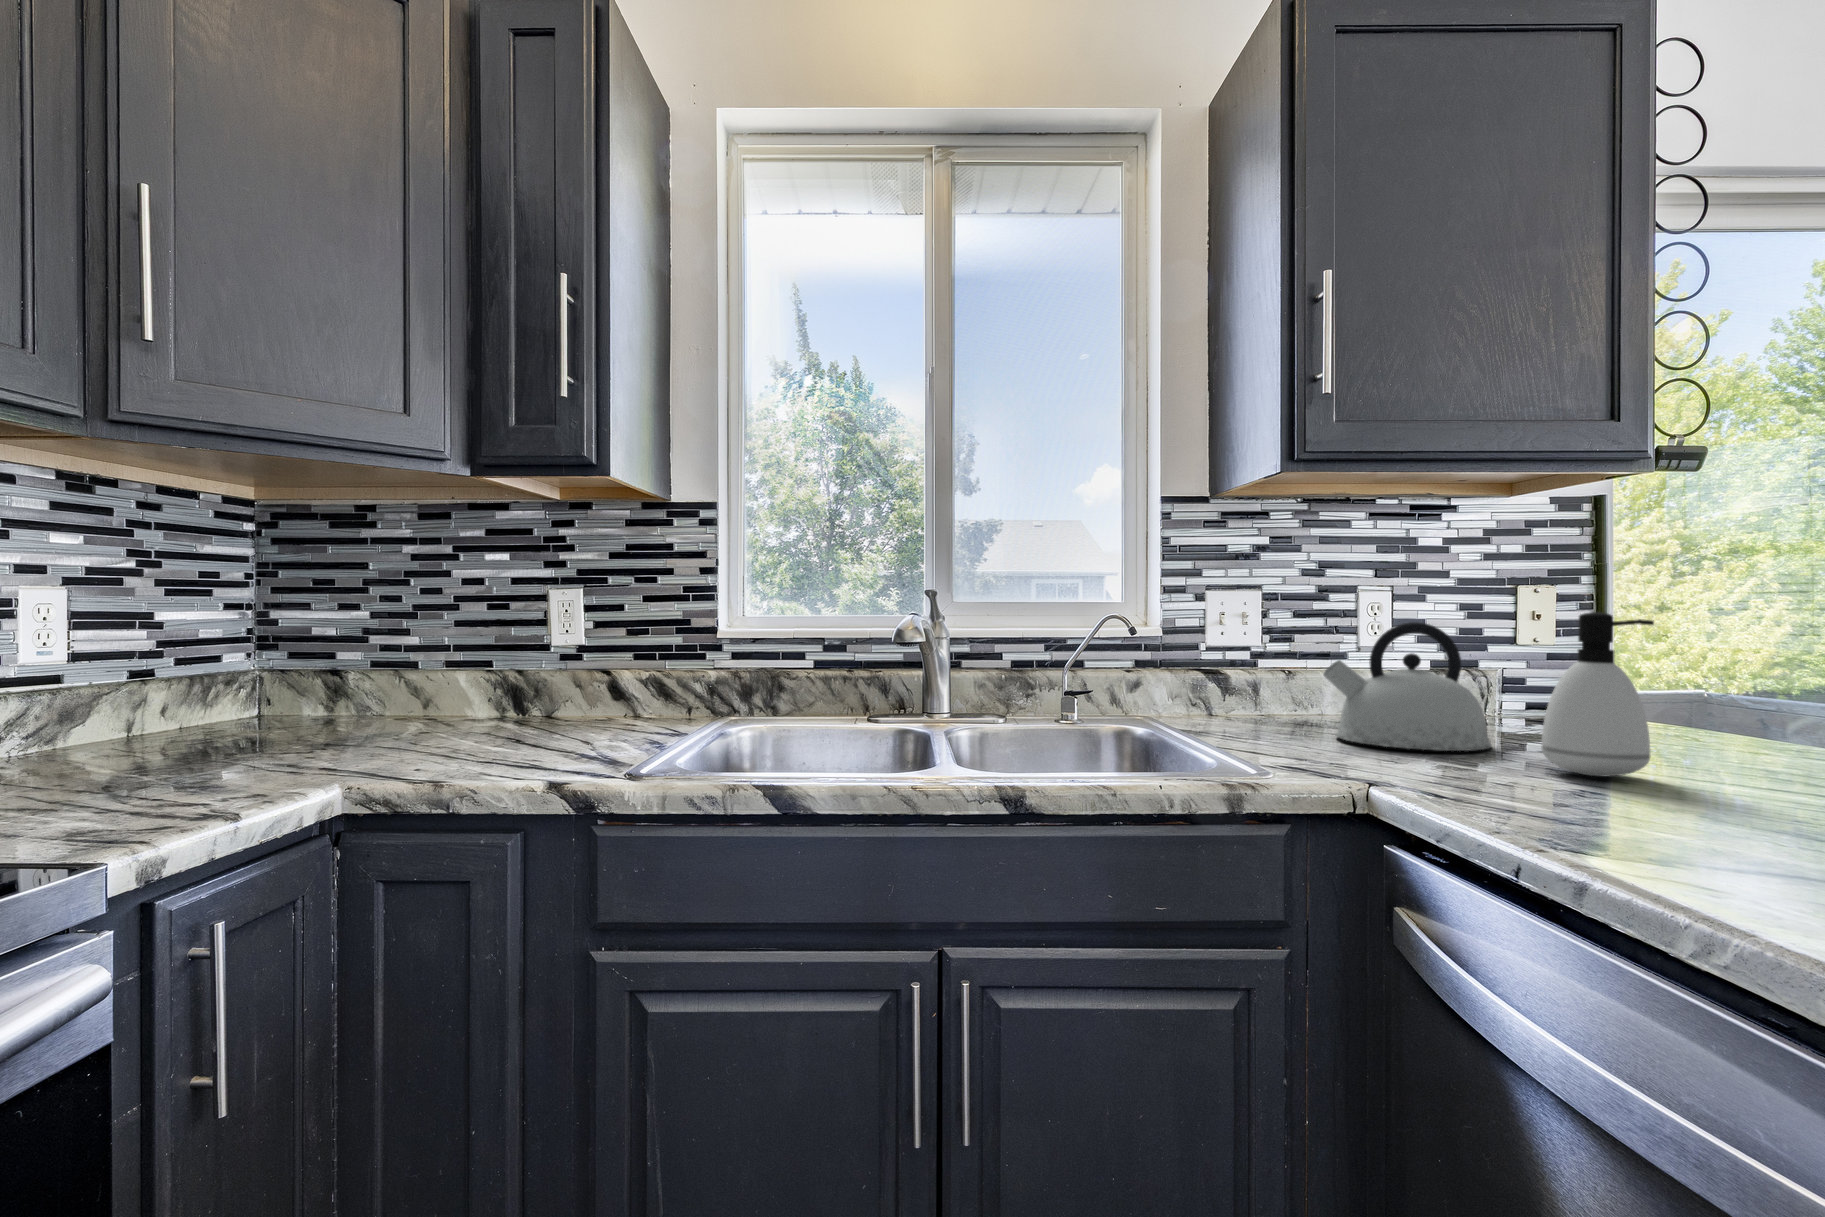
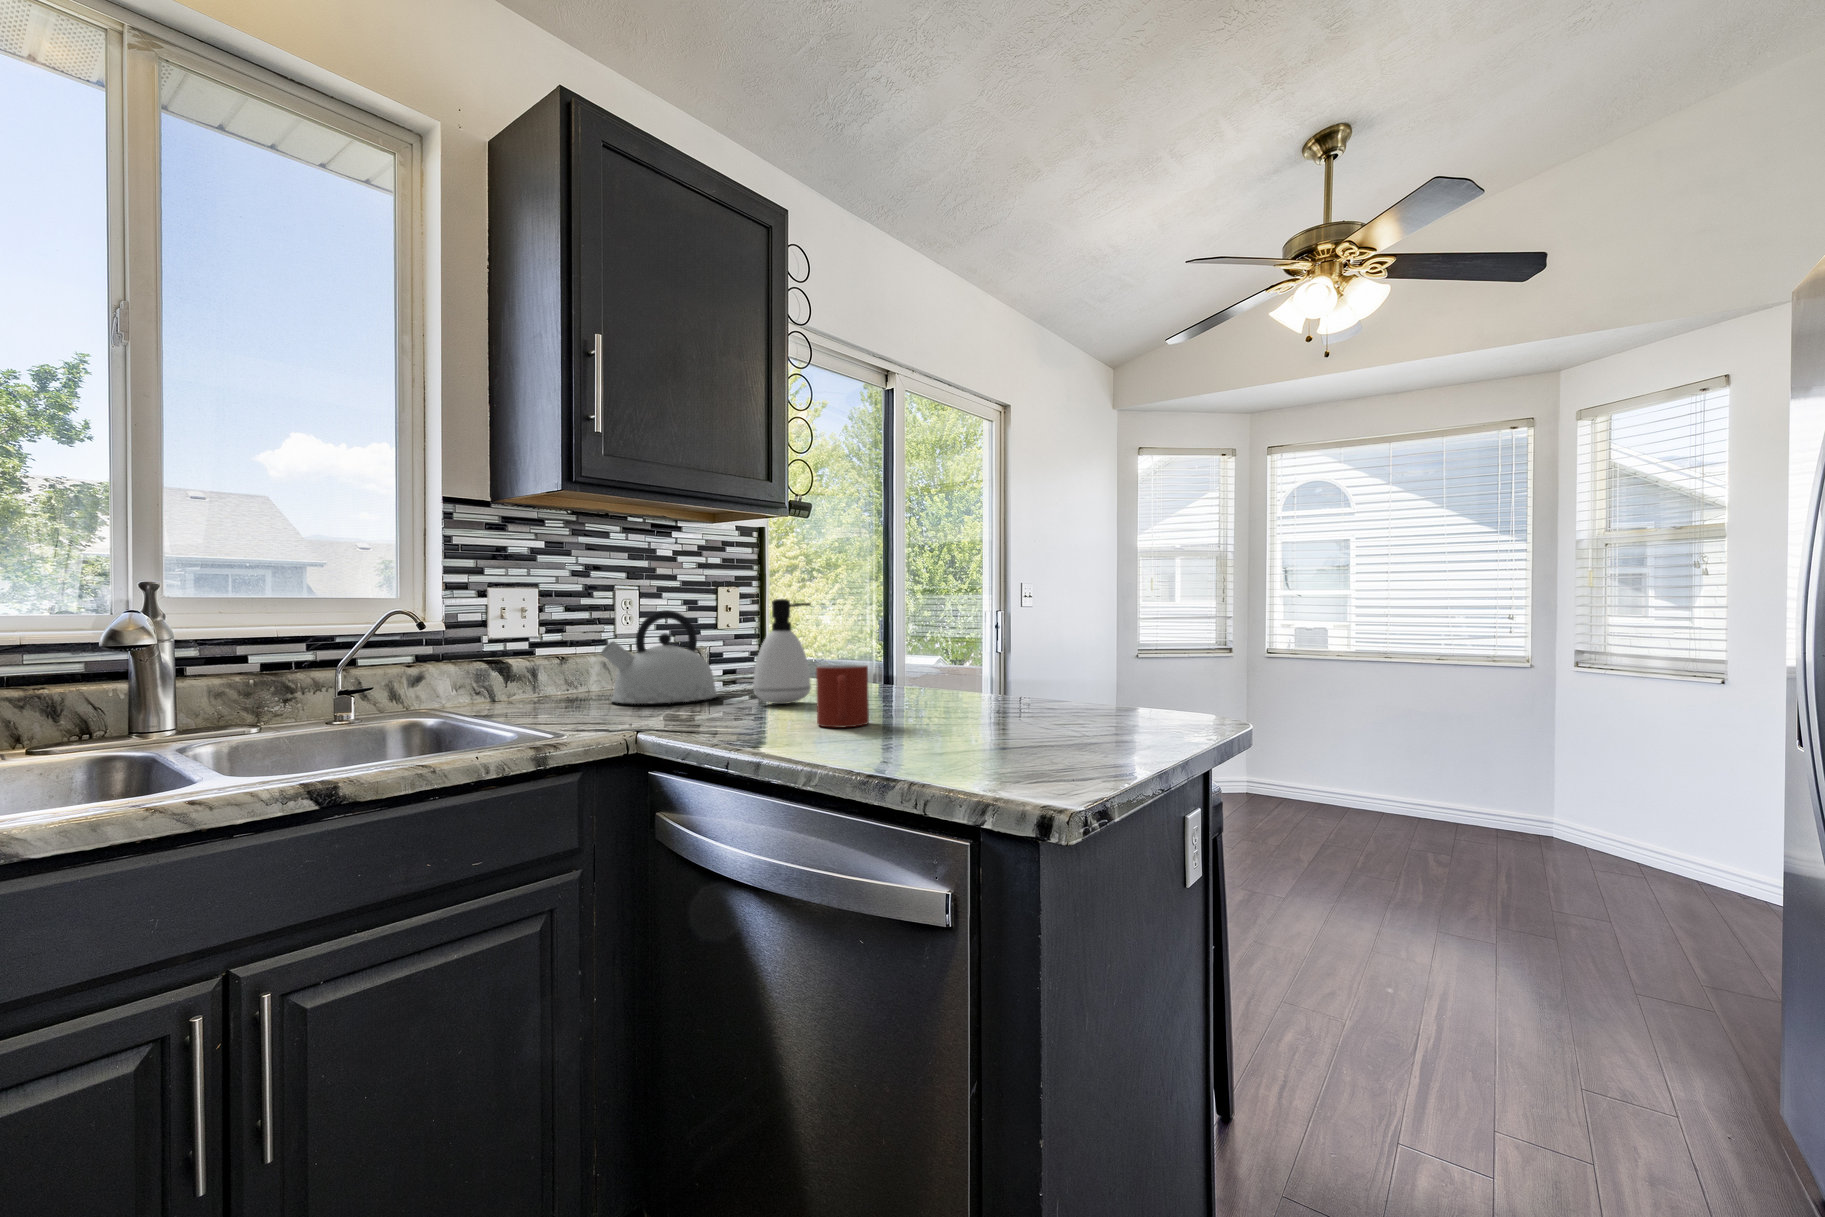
mug: none [1632,729,1746,842] -> present [816,664,869,727]

